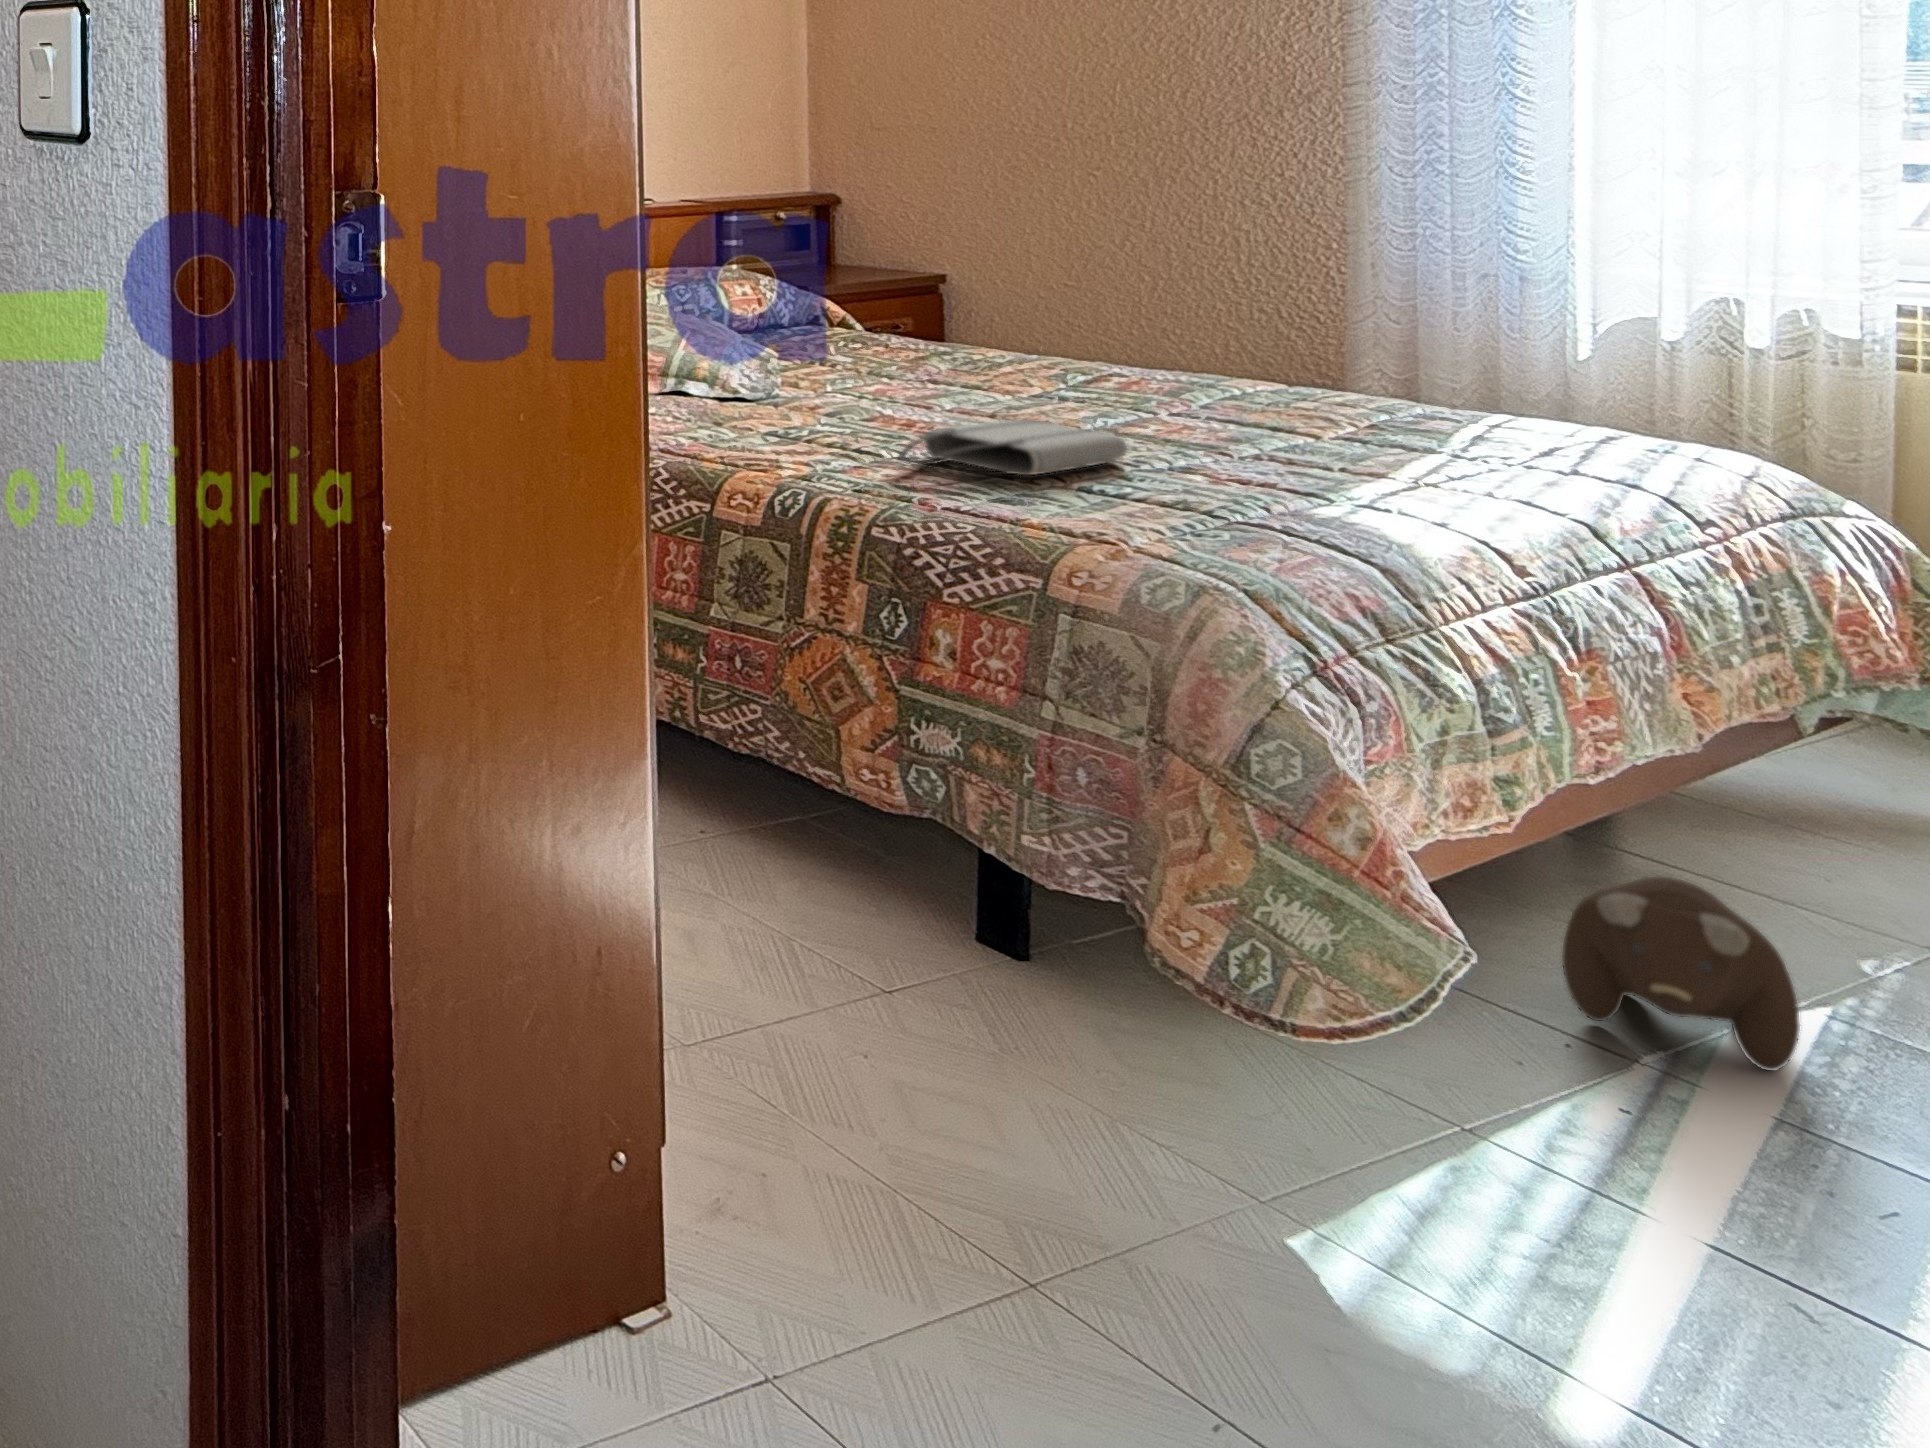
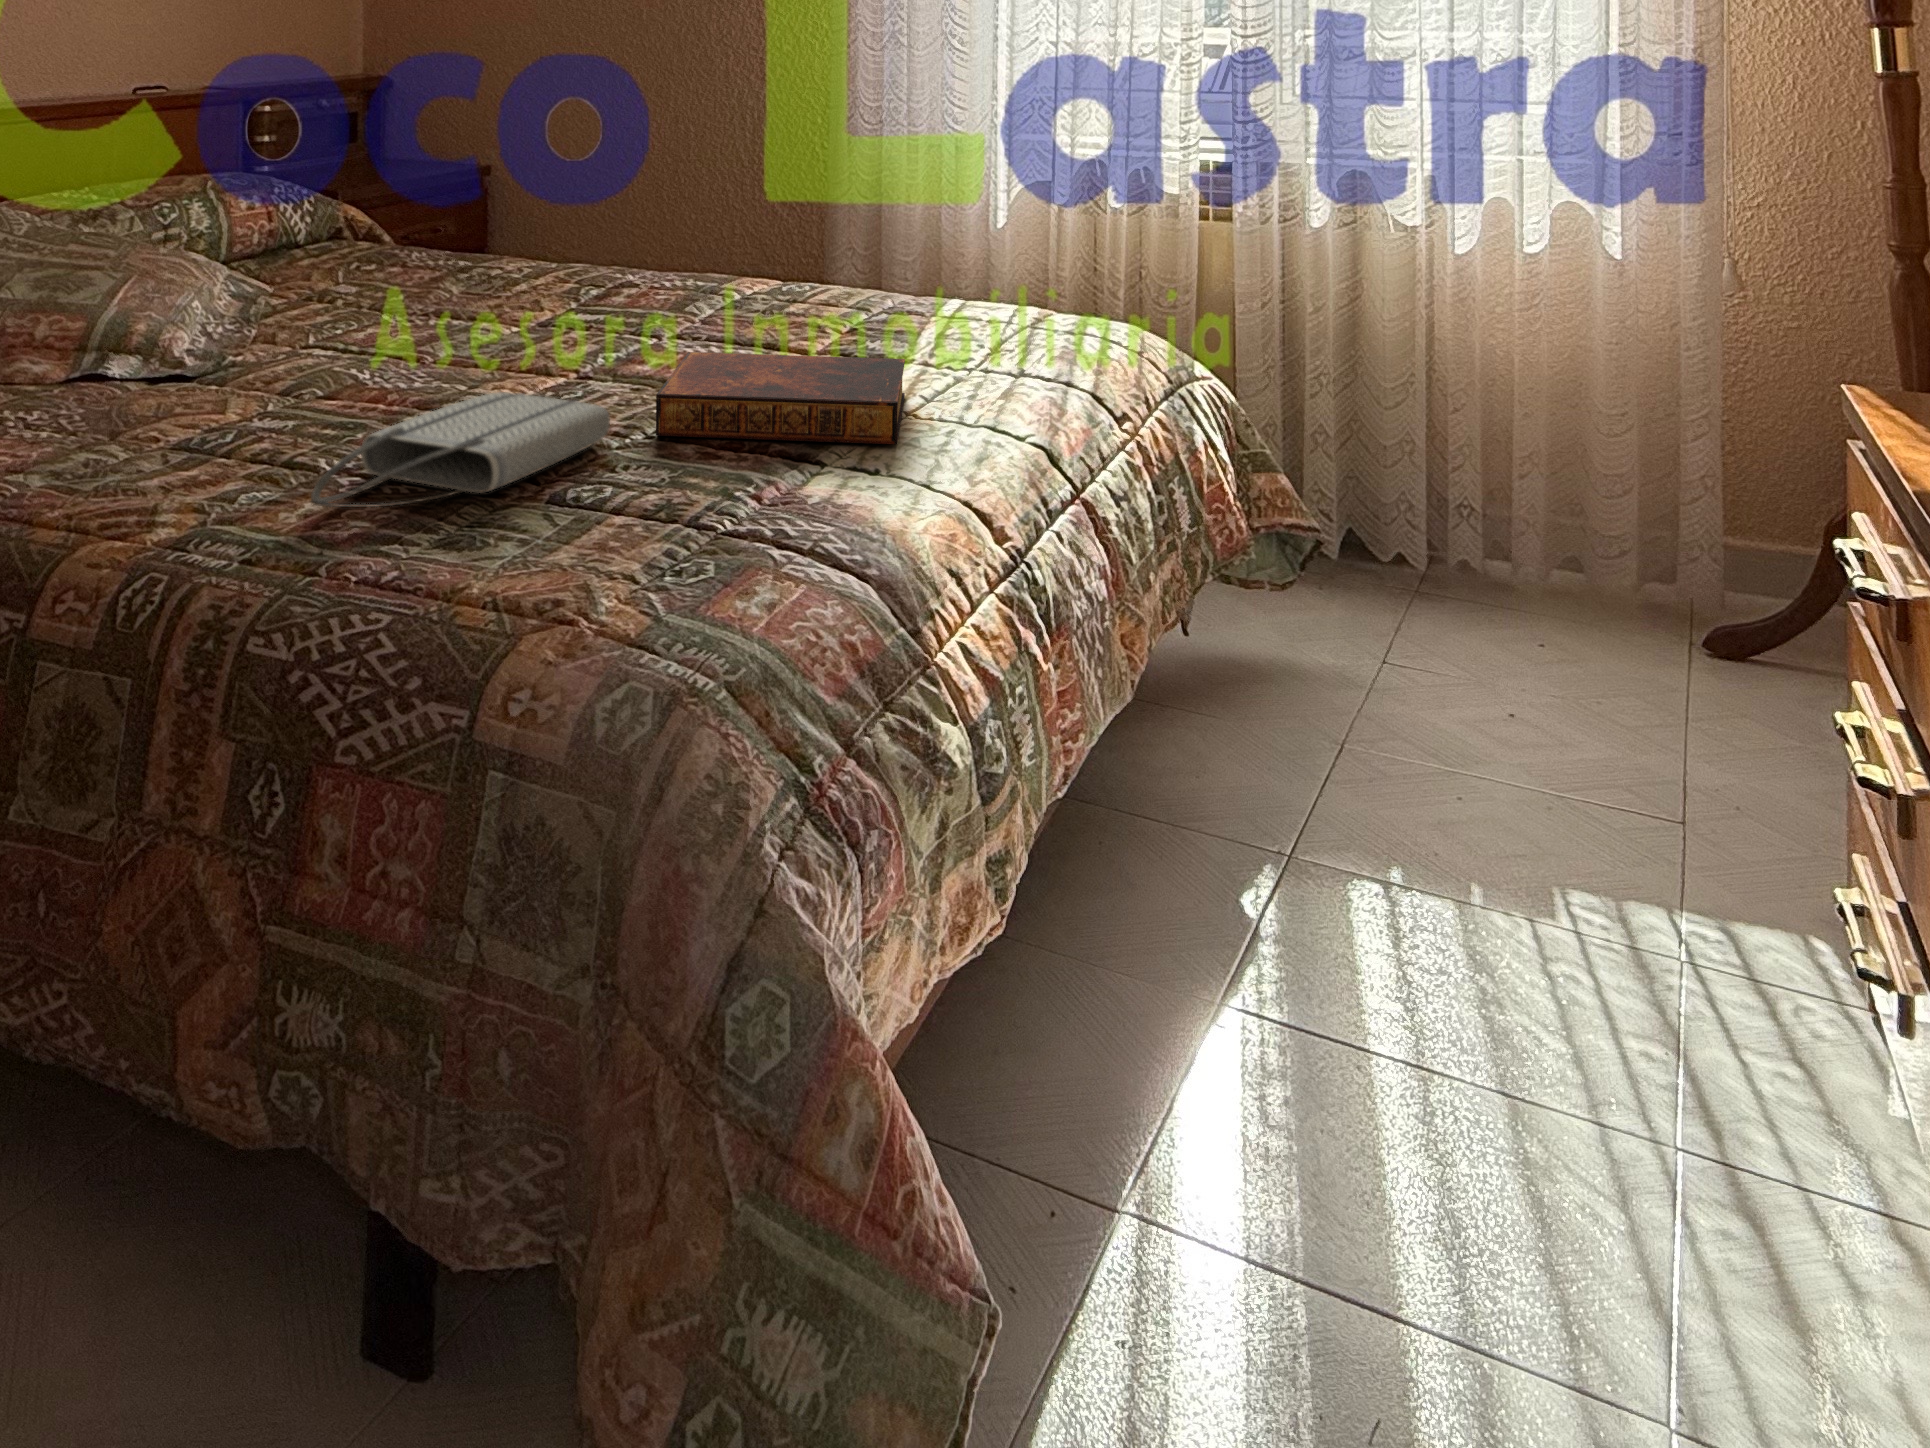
book: none [1168,412,1427,494] -> present [656,352,905,444]
plush toy: present [1562,876,1800,1071] -> none [1050,919,1261,1163]

